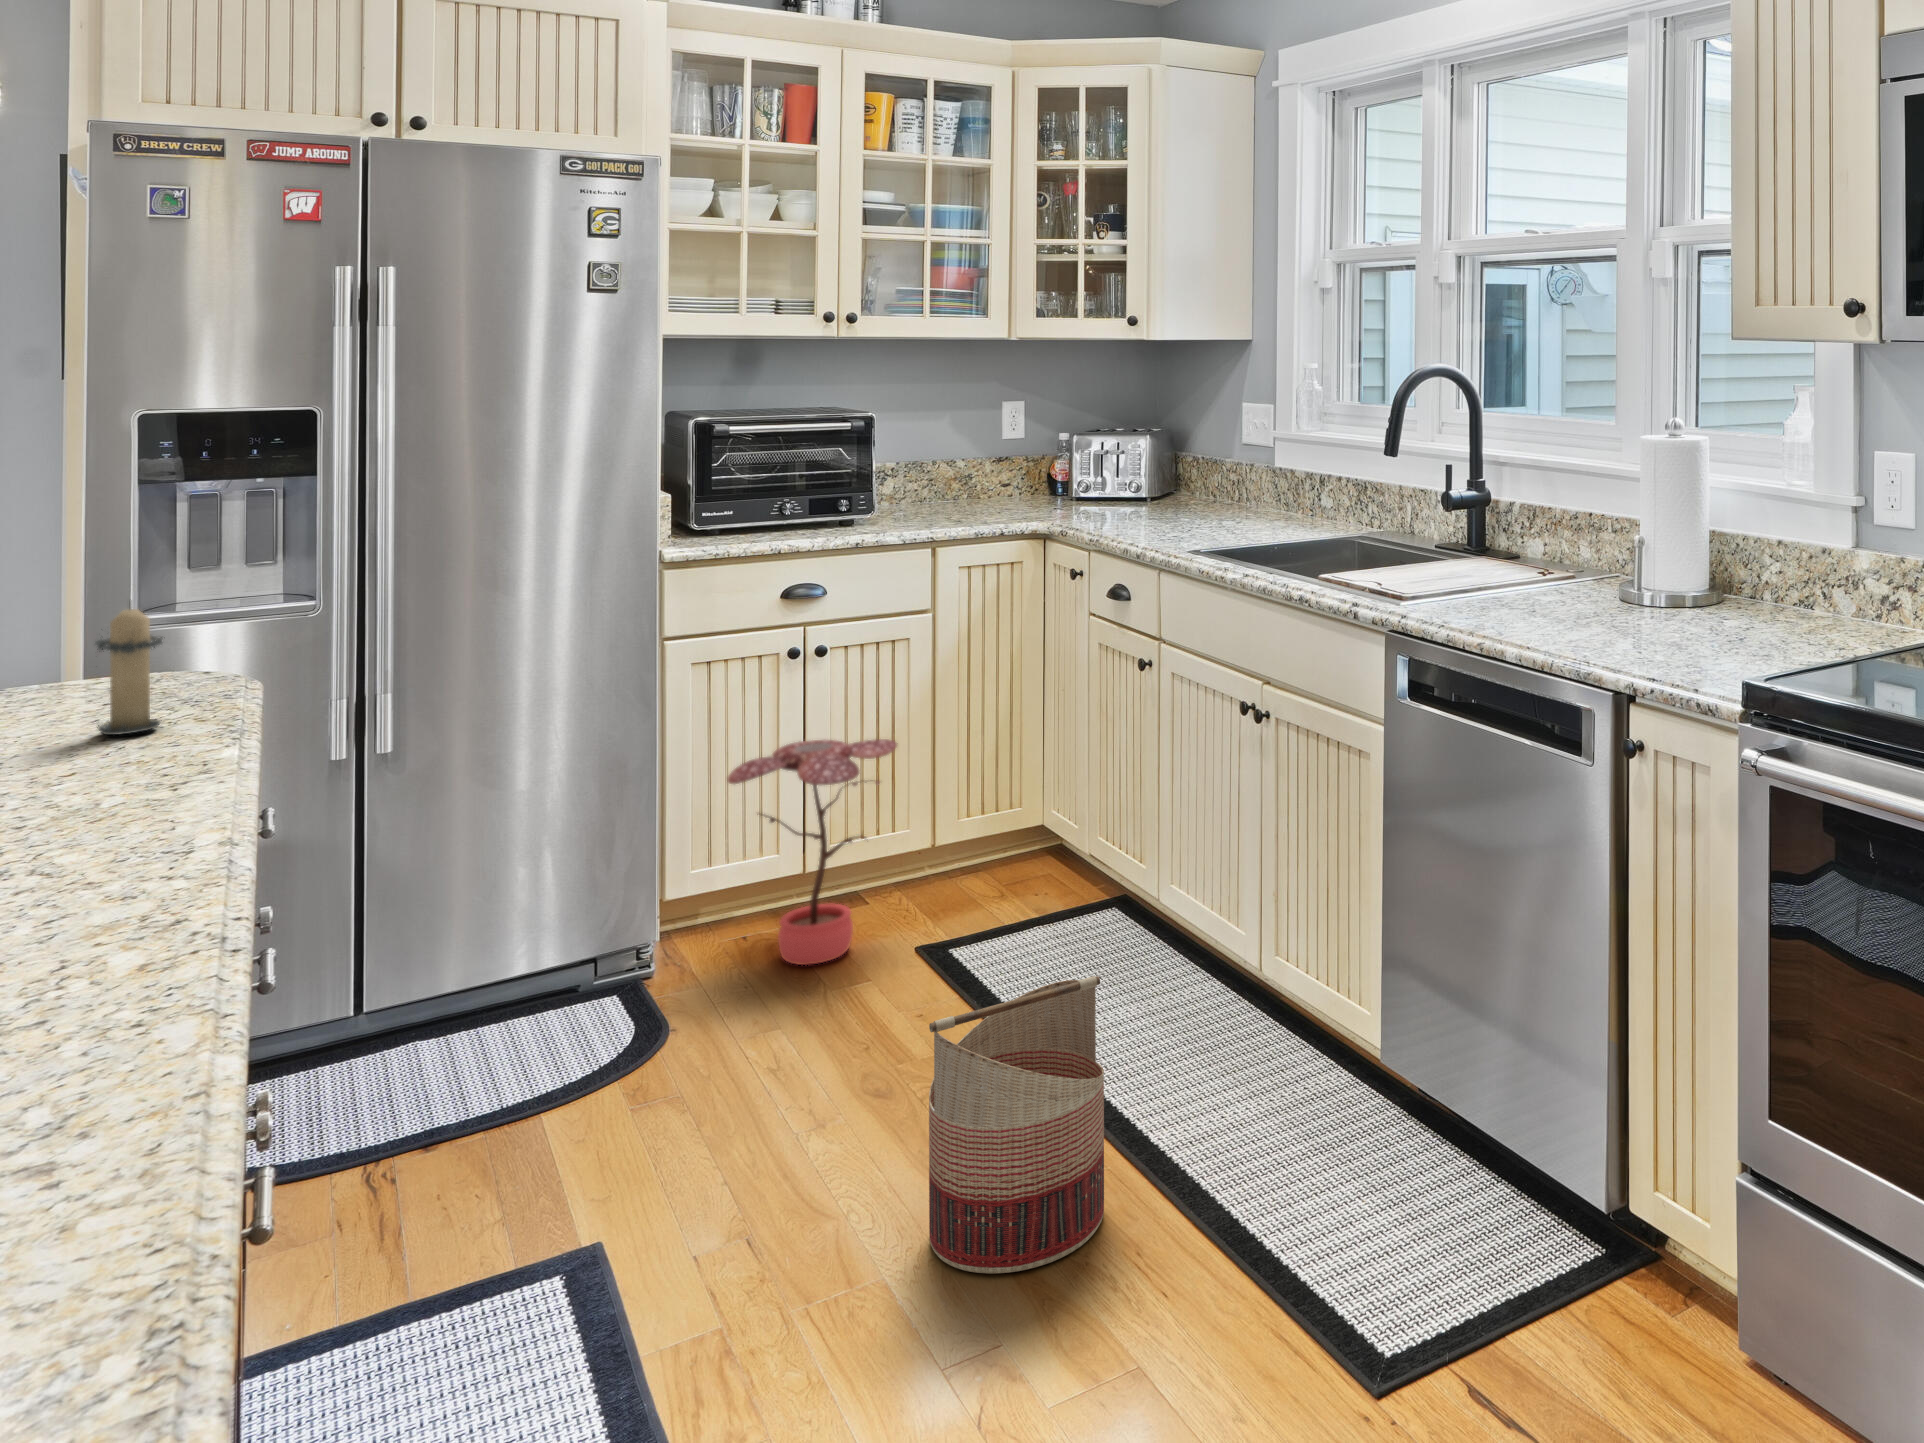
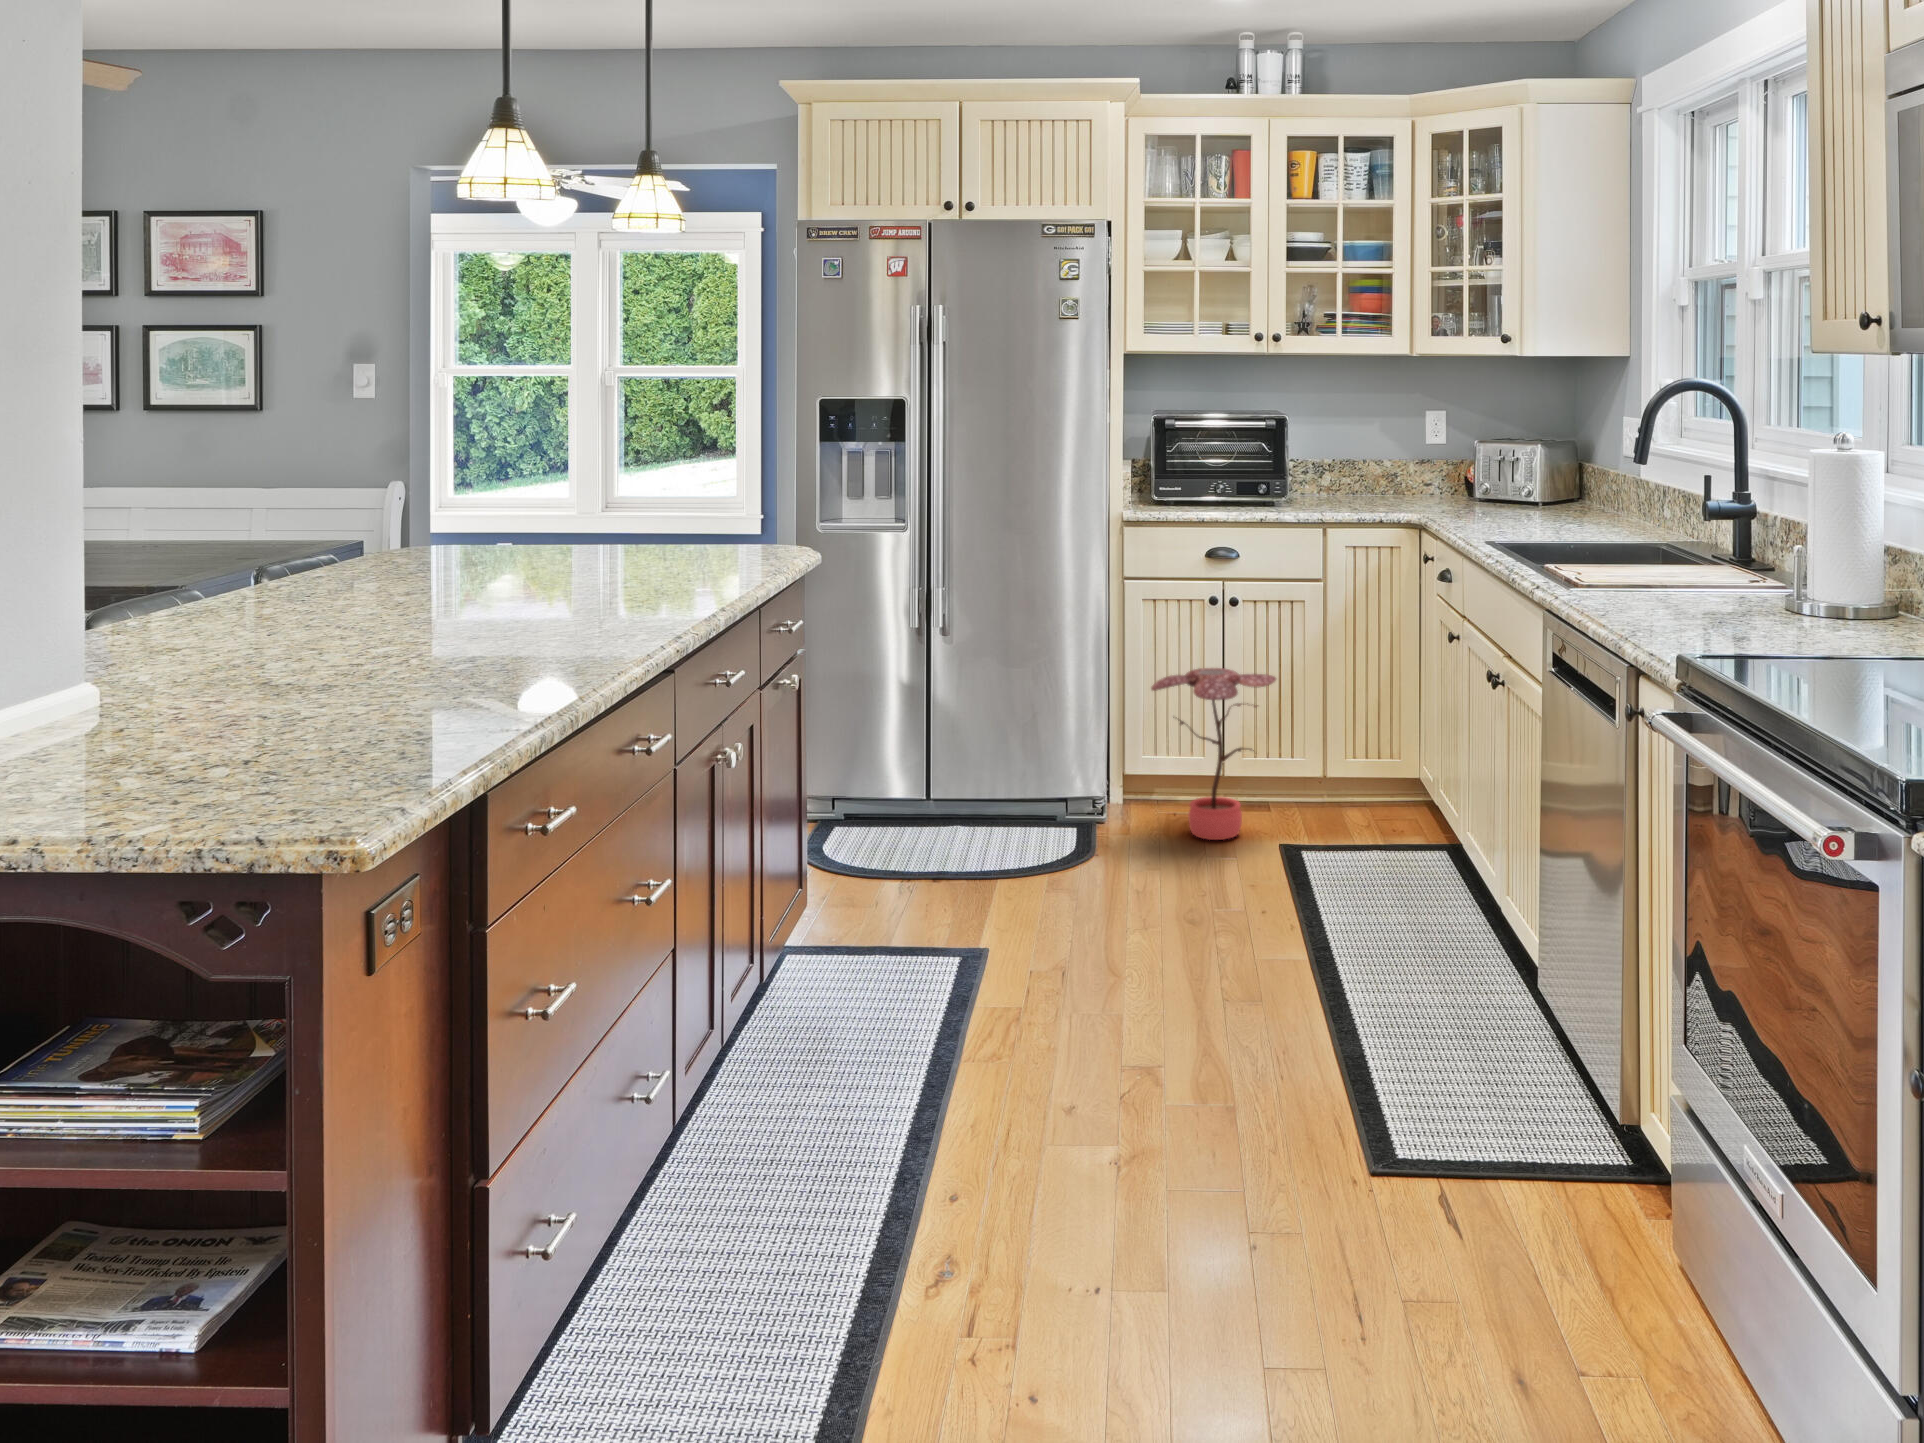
candle: present [96,607,162,735] -> none [703,503,740,578]
basket: present [929,976,1104,1273] -> none [1168,854,1300,1055]

